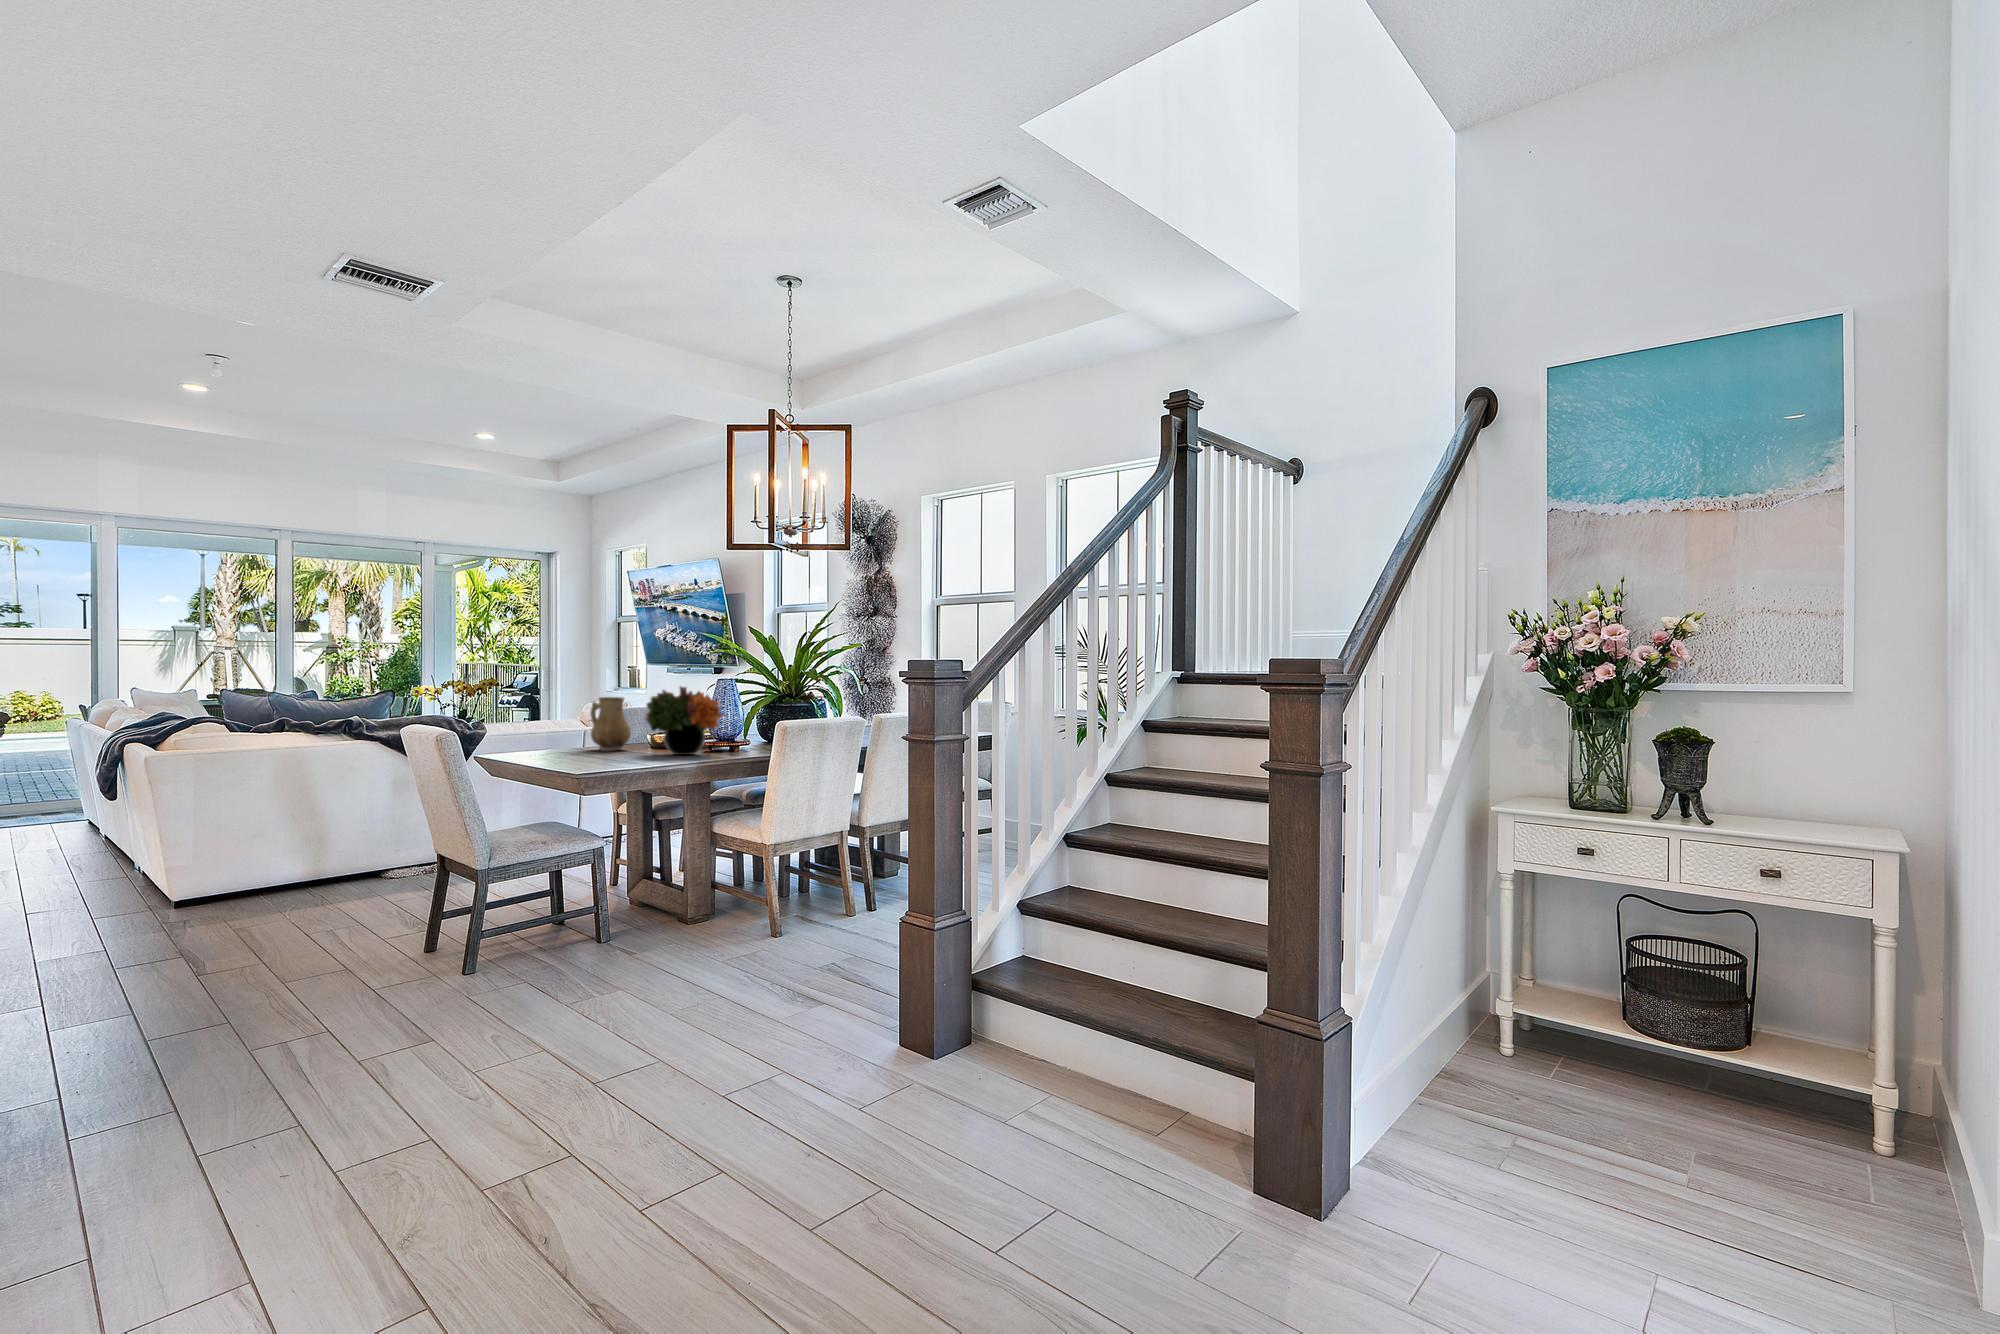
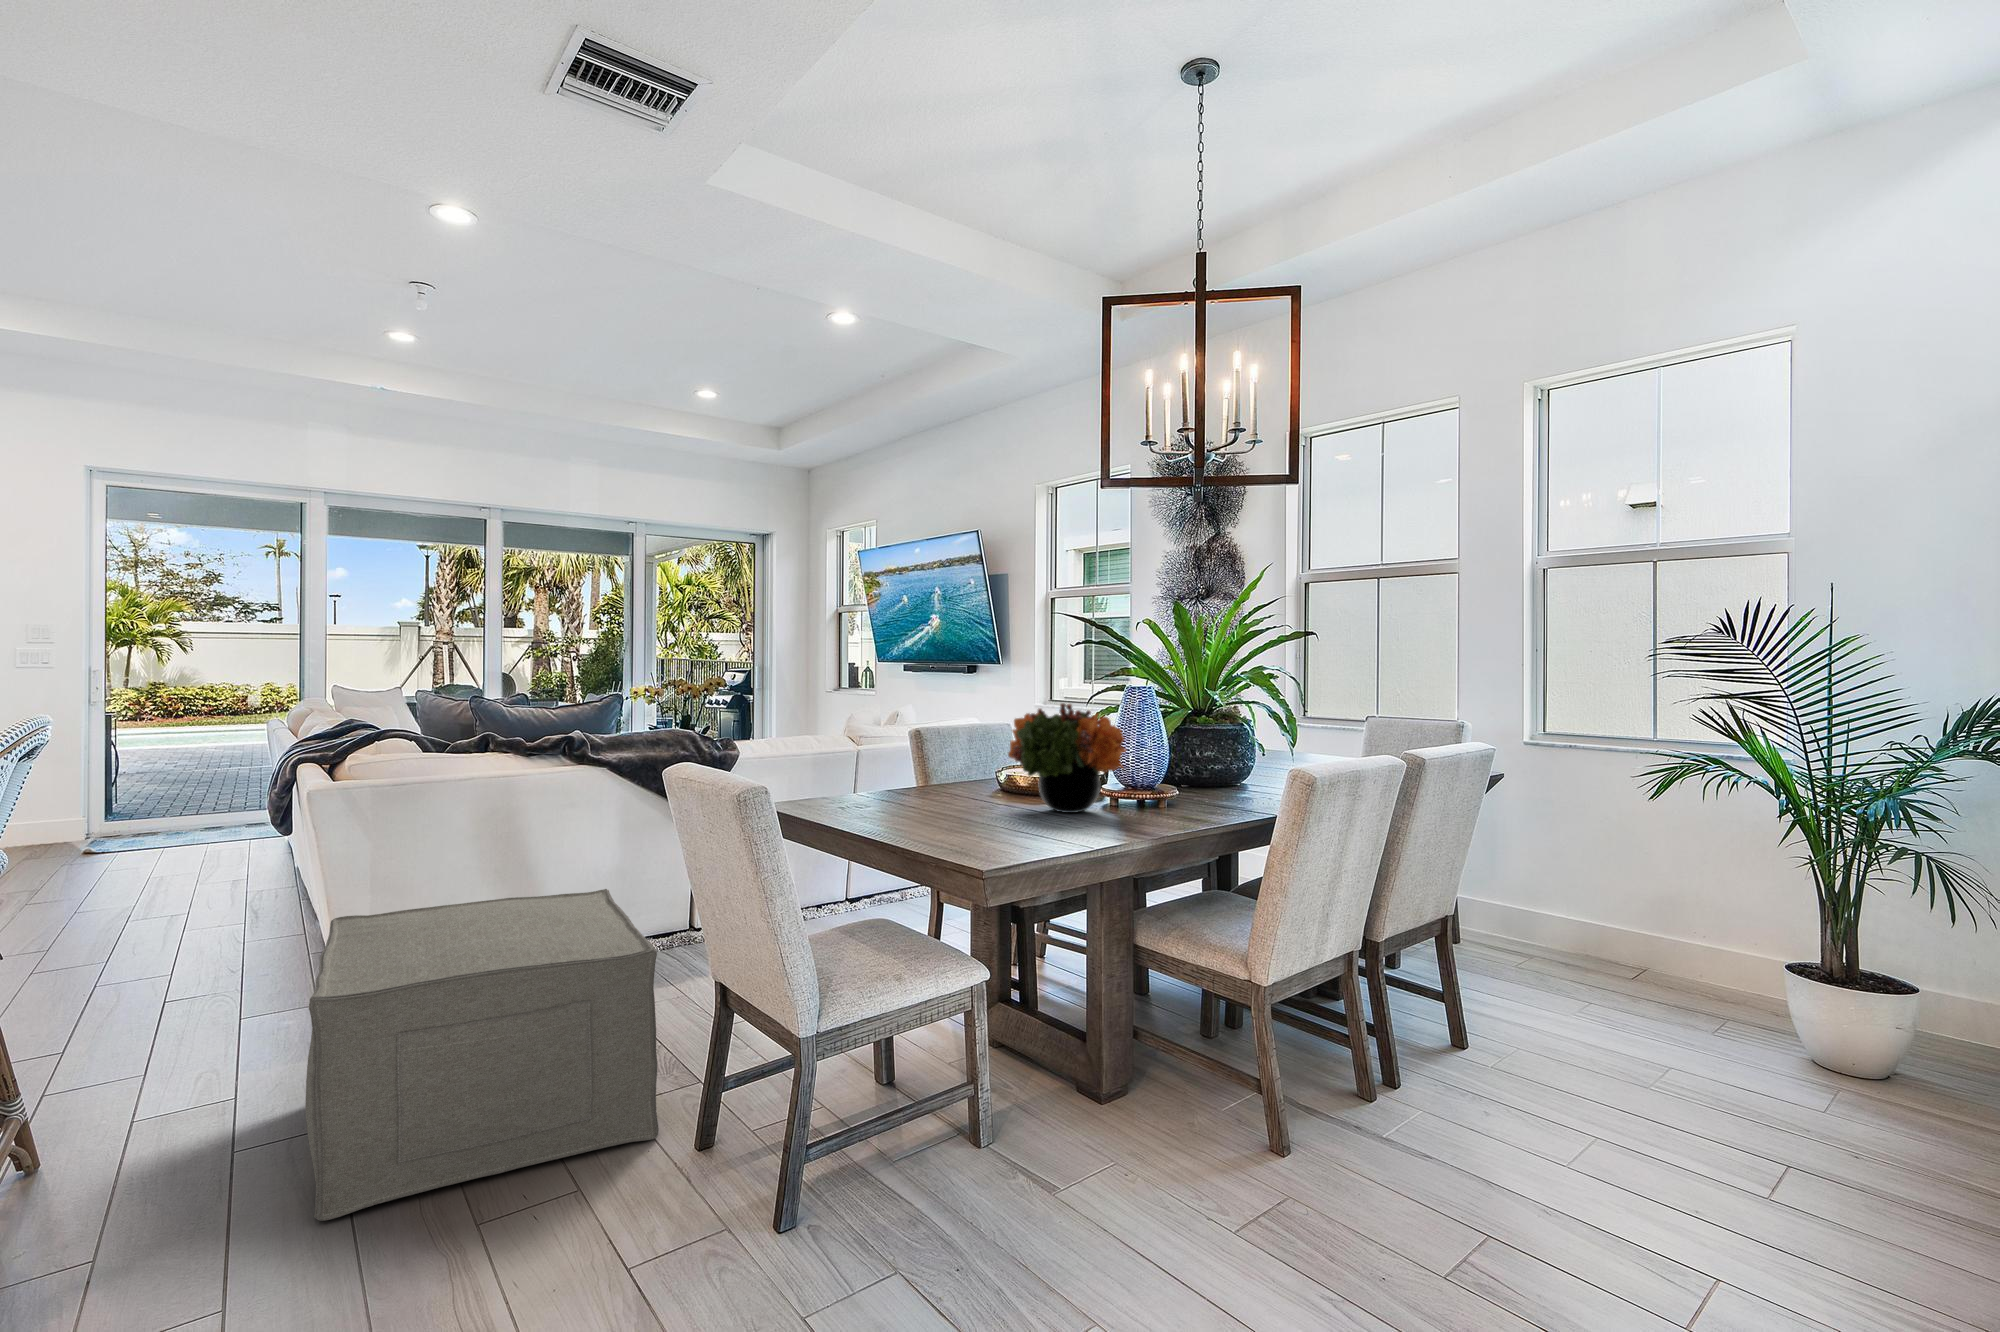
ceramic pitcher: present [590,697,631,751] -> none [911,716,971,799]
ottoman: none [168,812,395,984] -> present [306,889,659,1221]

